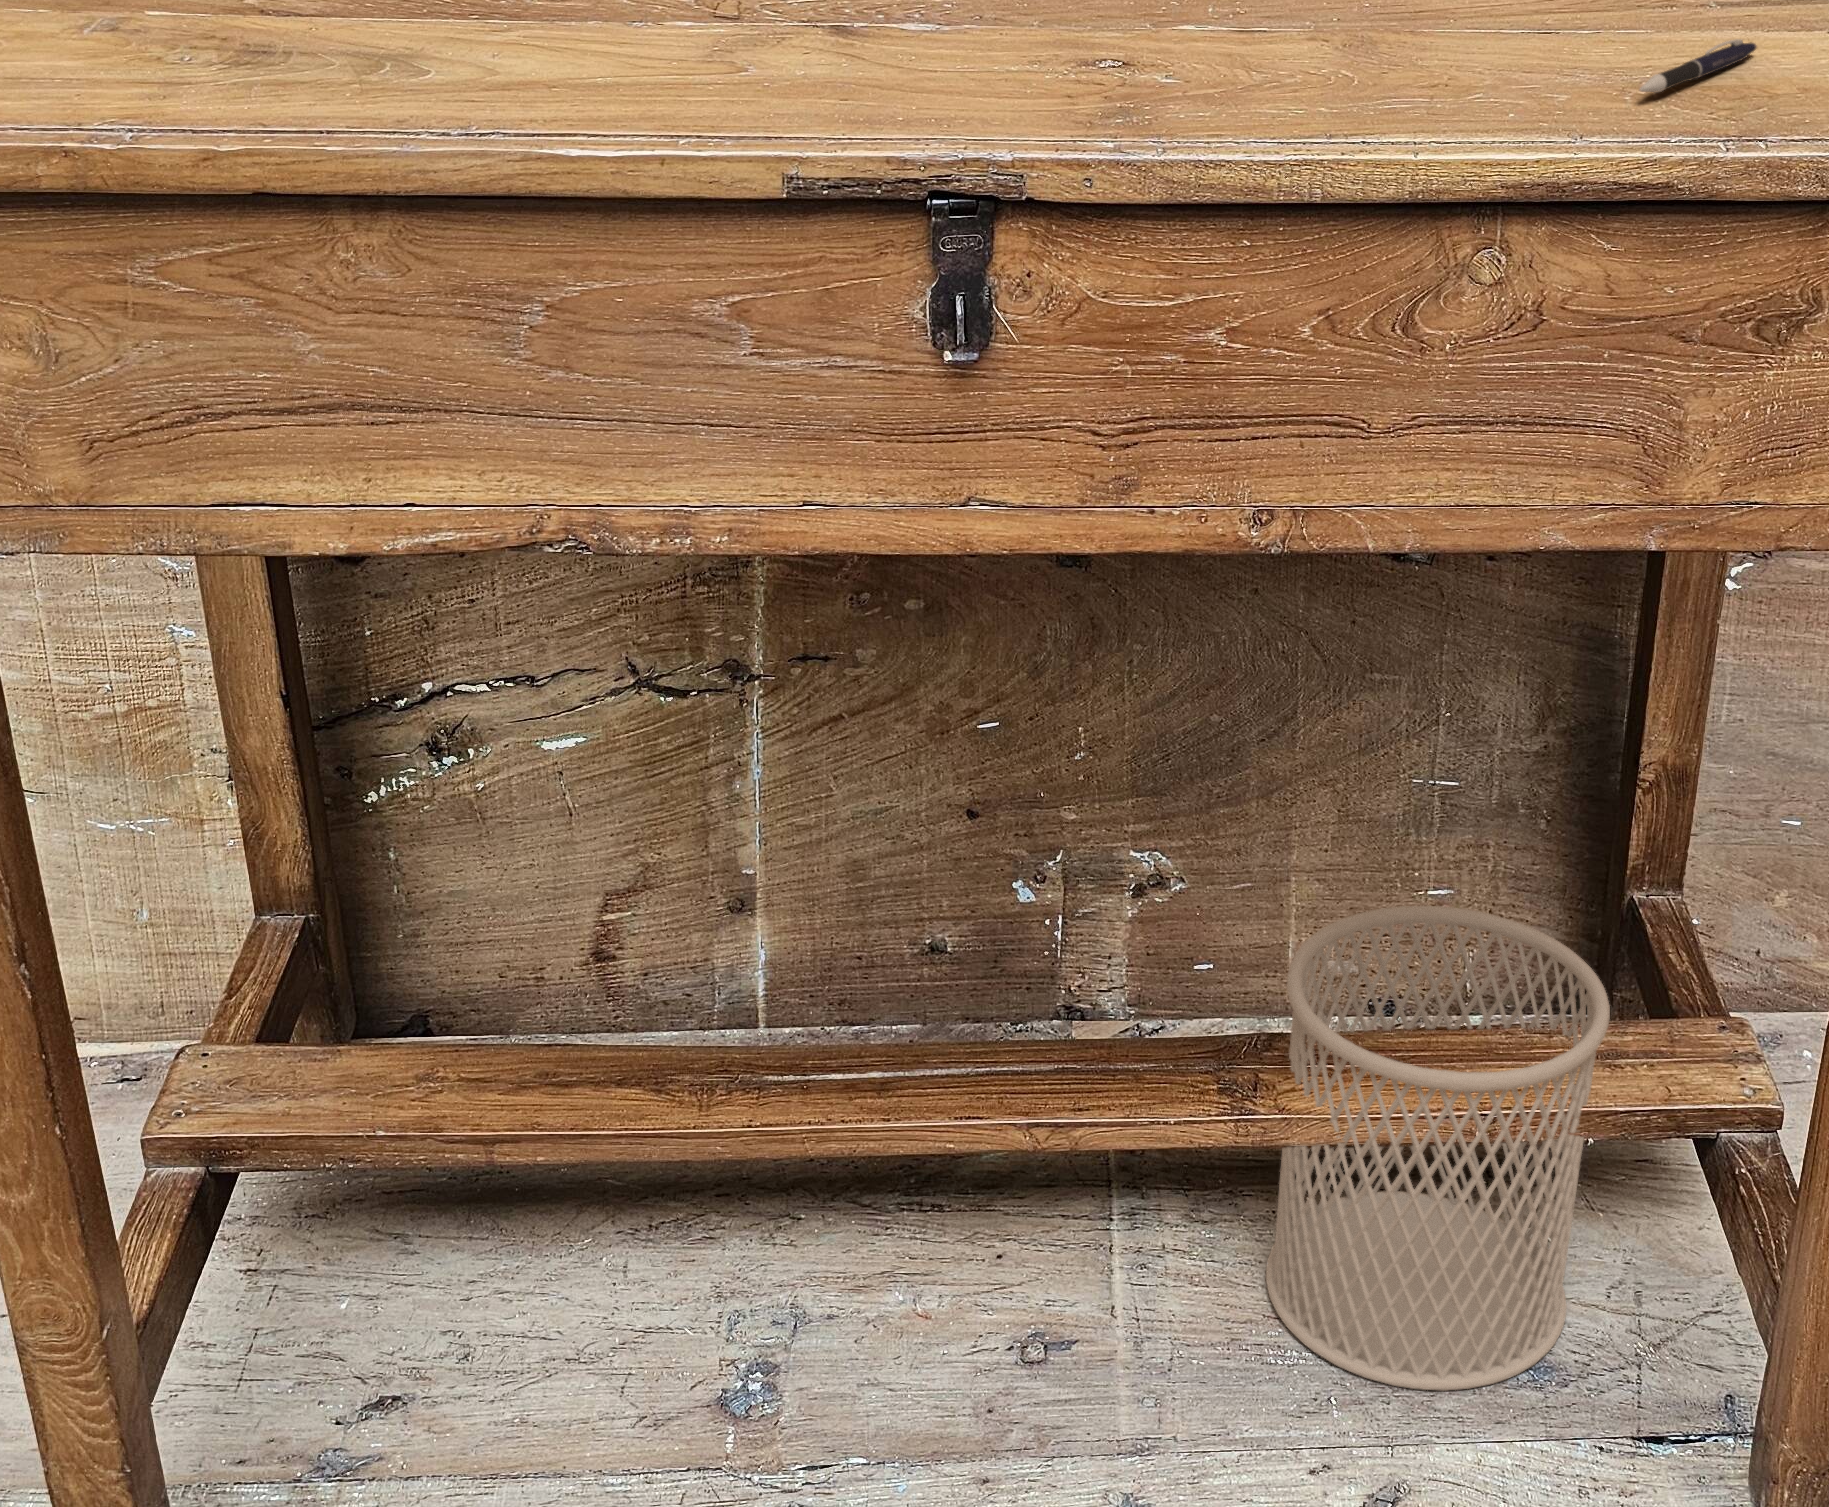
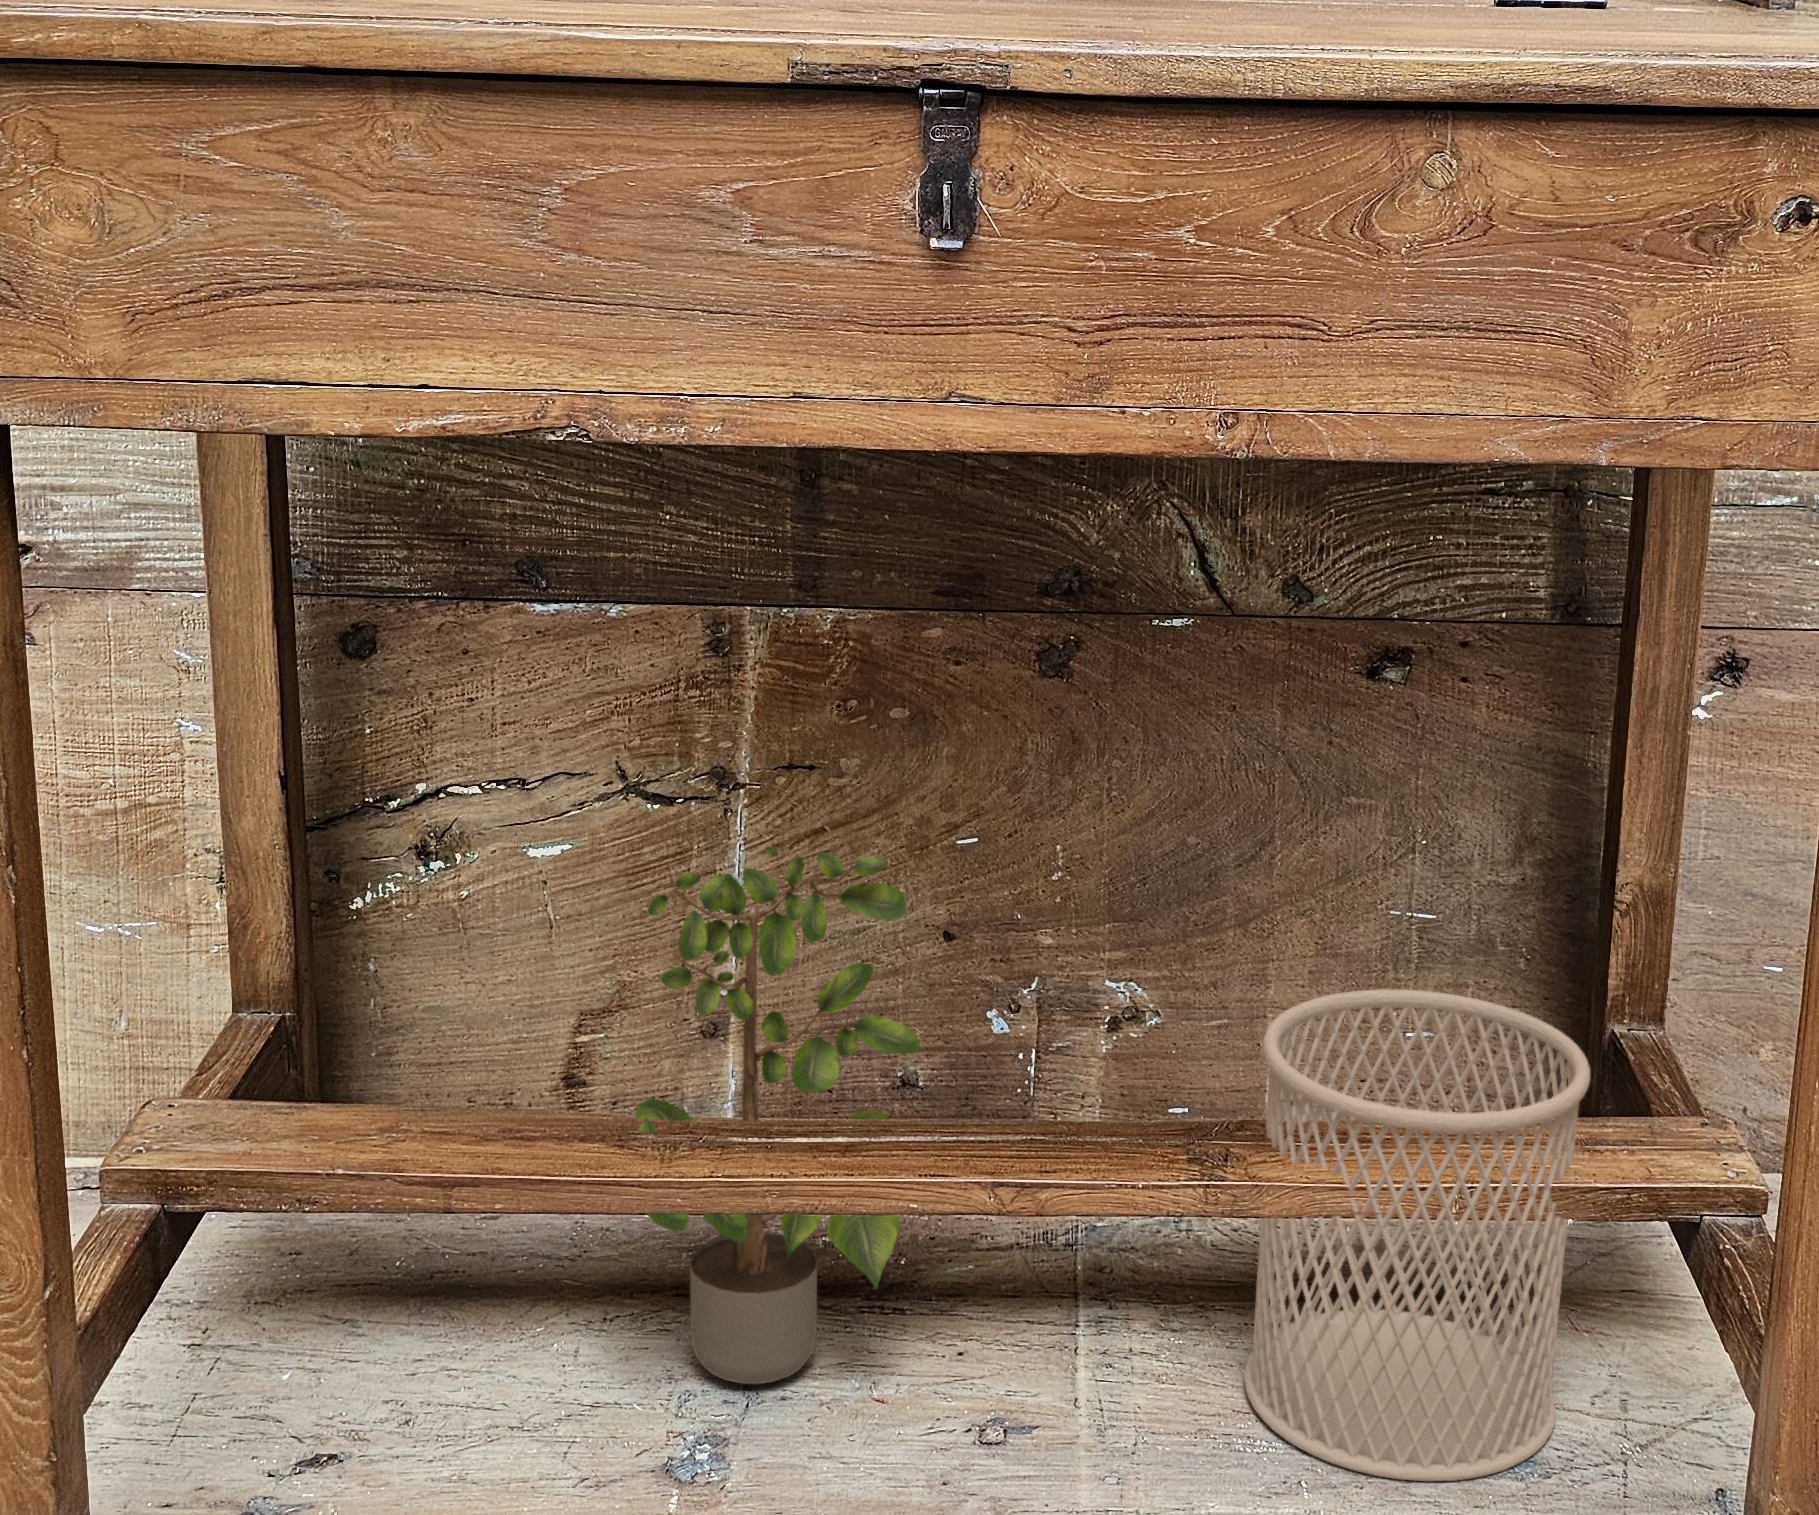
pen: present [1640,39,1757,92] -> none [1579,5,1693,30]
potted plant: none [664,796,996,1300] -> present [635,847,919,1384]

